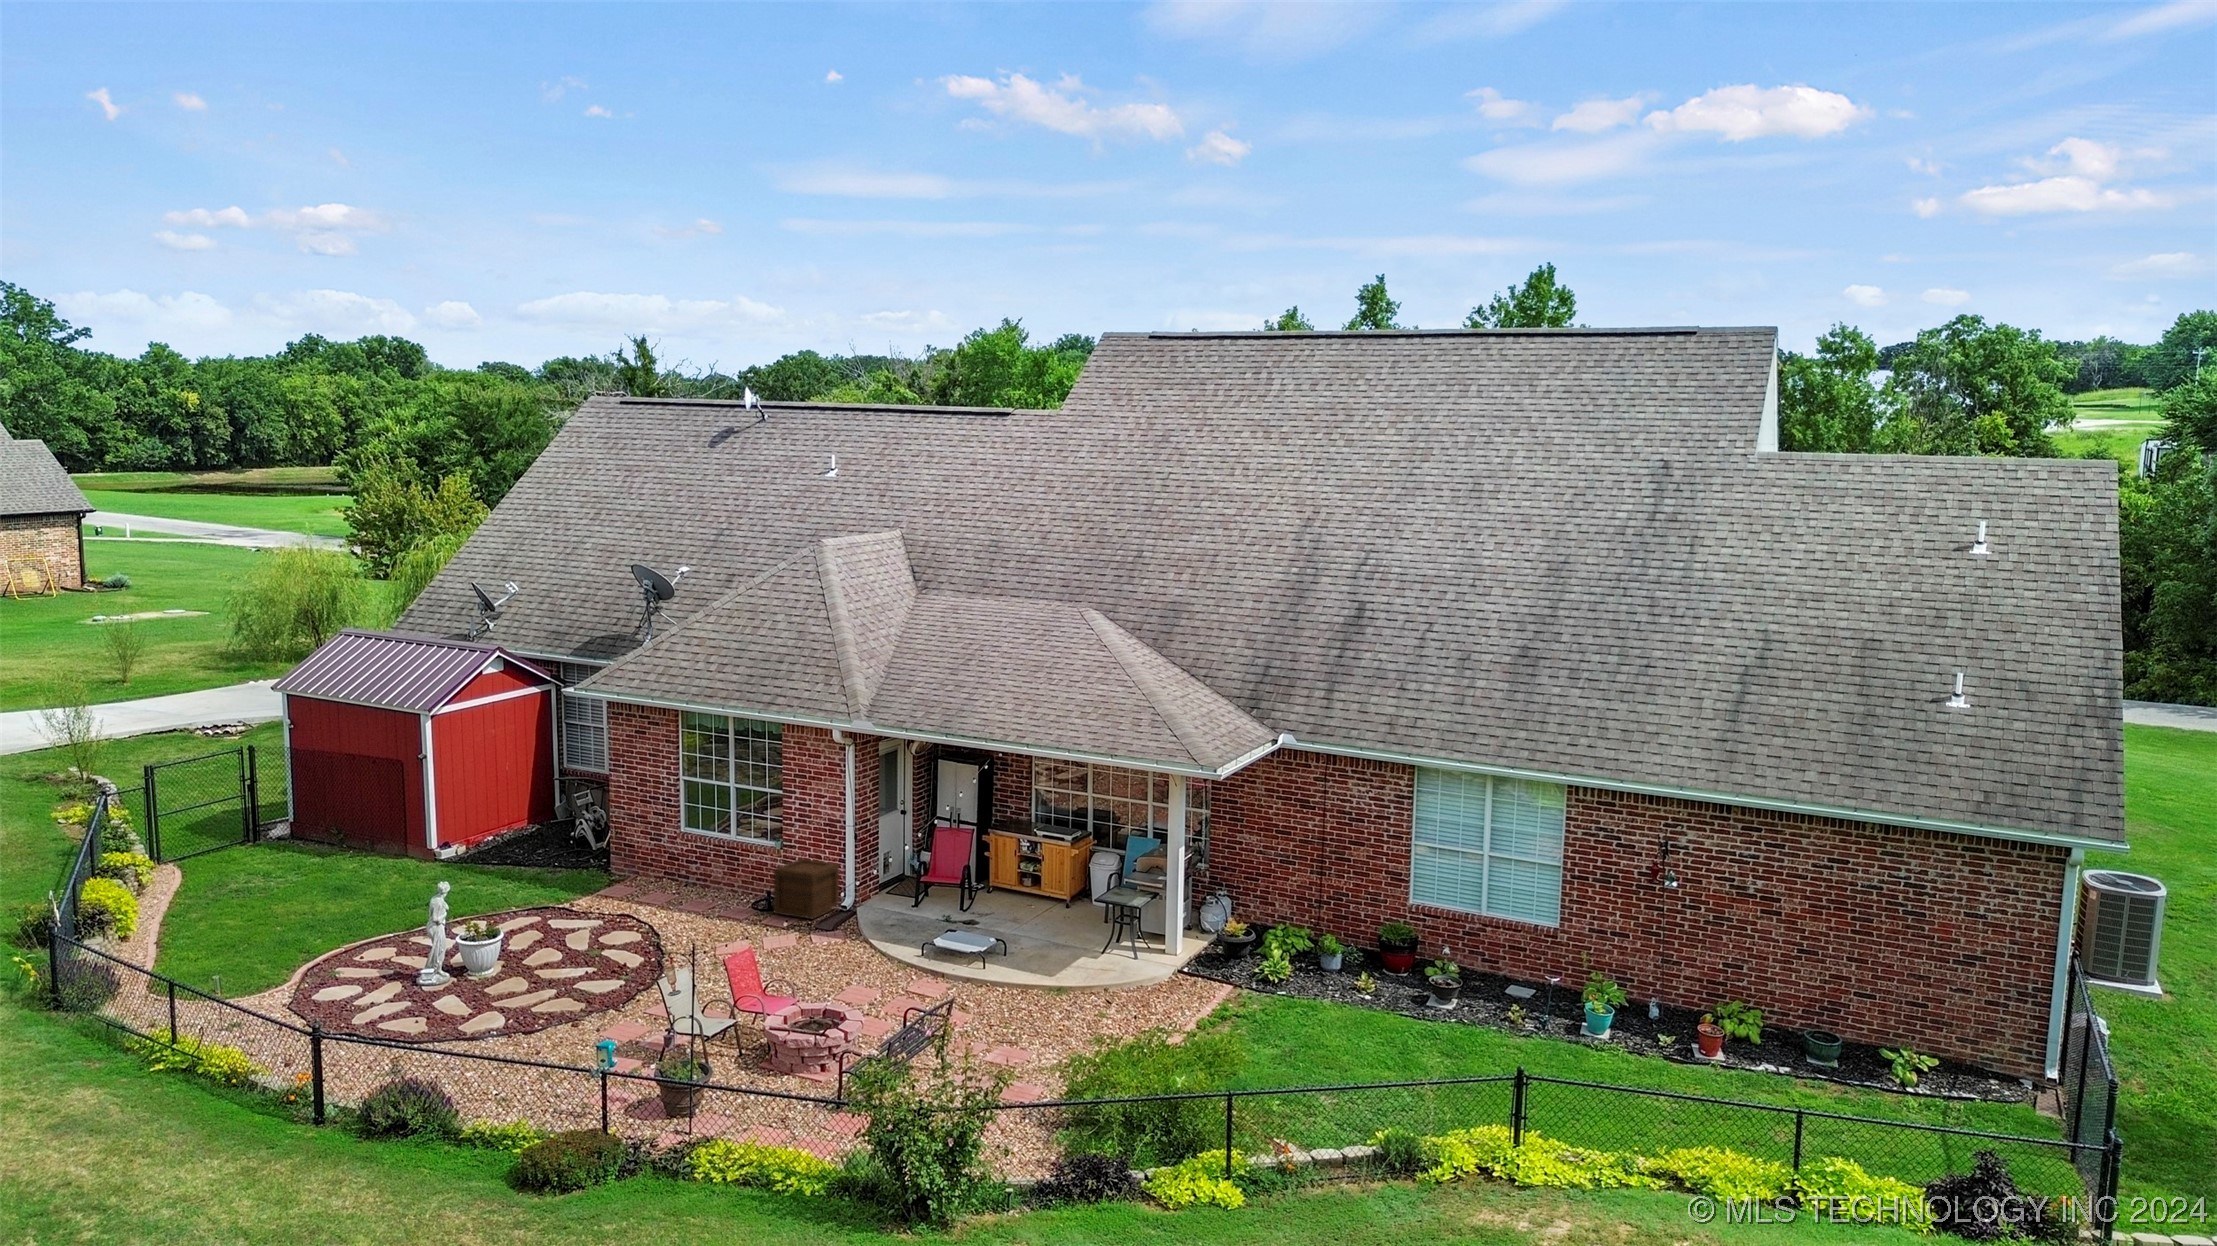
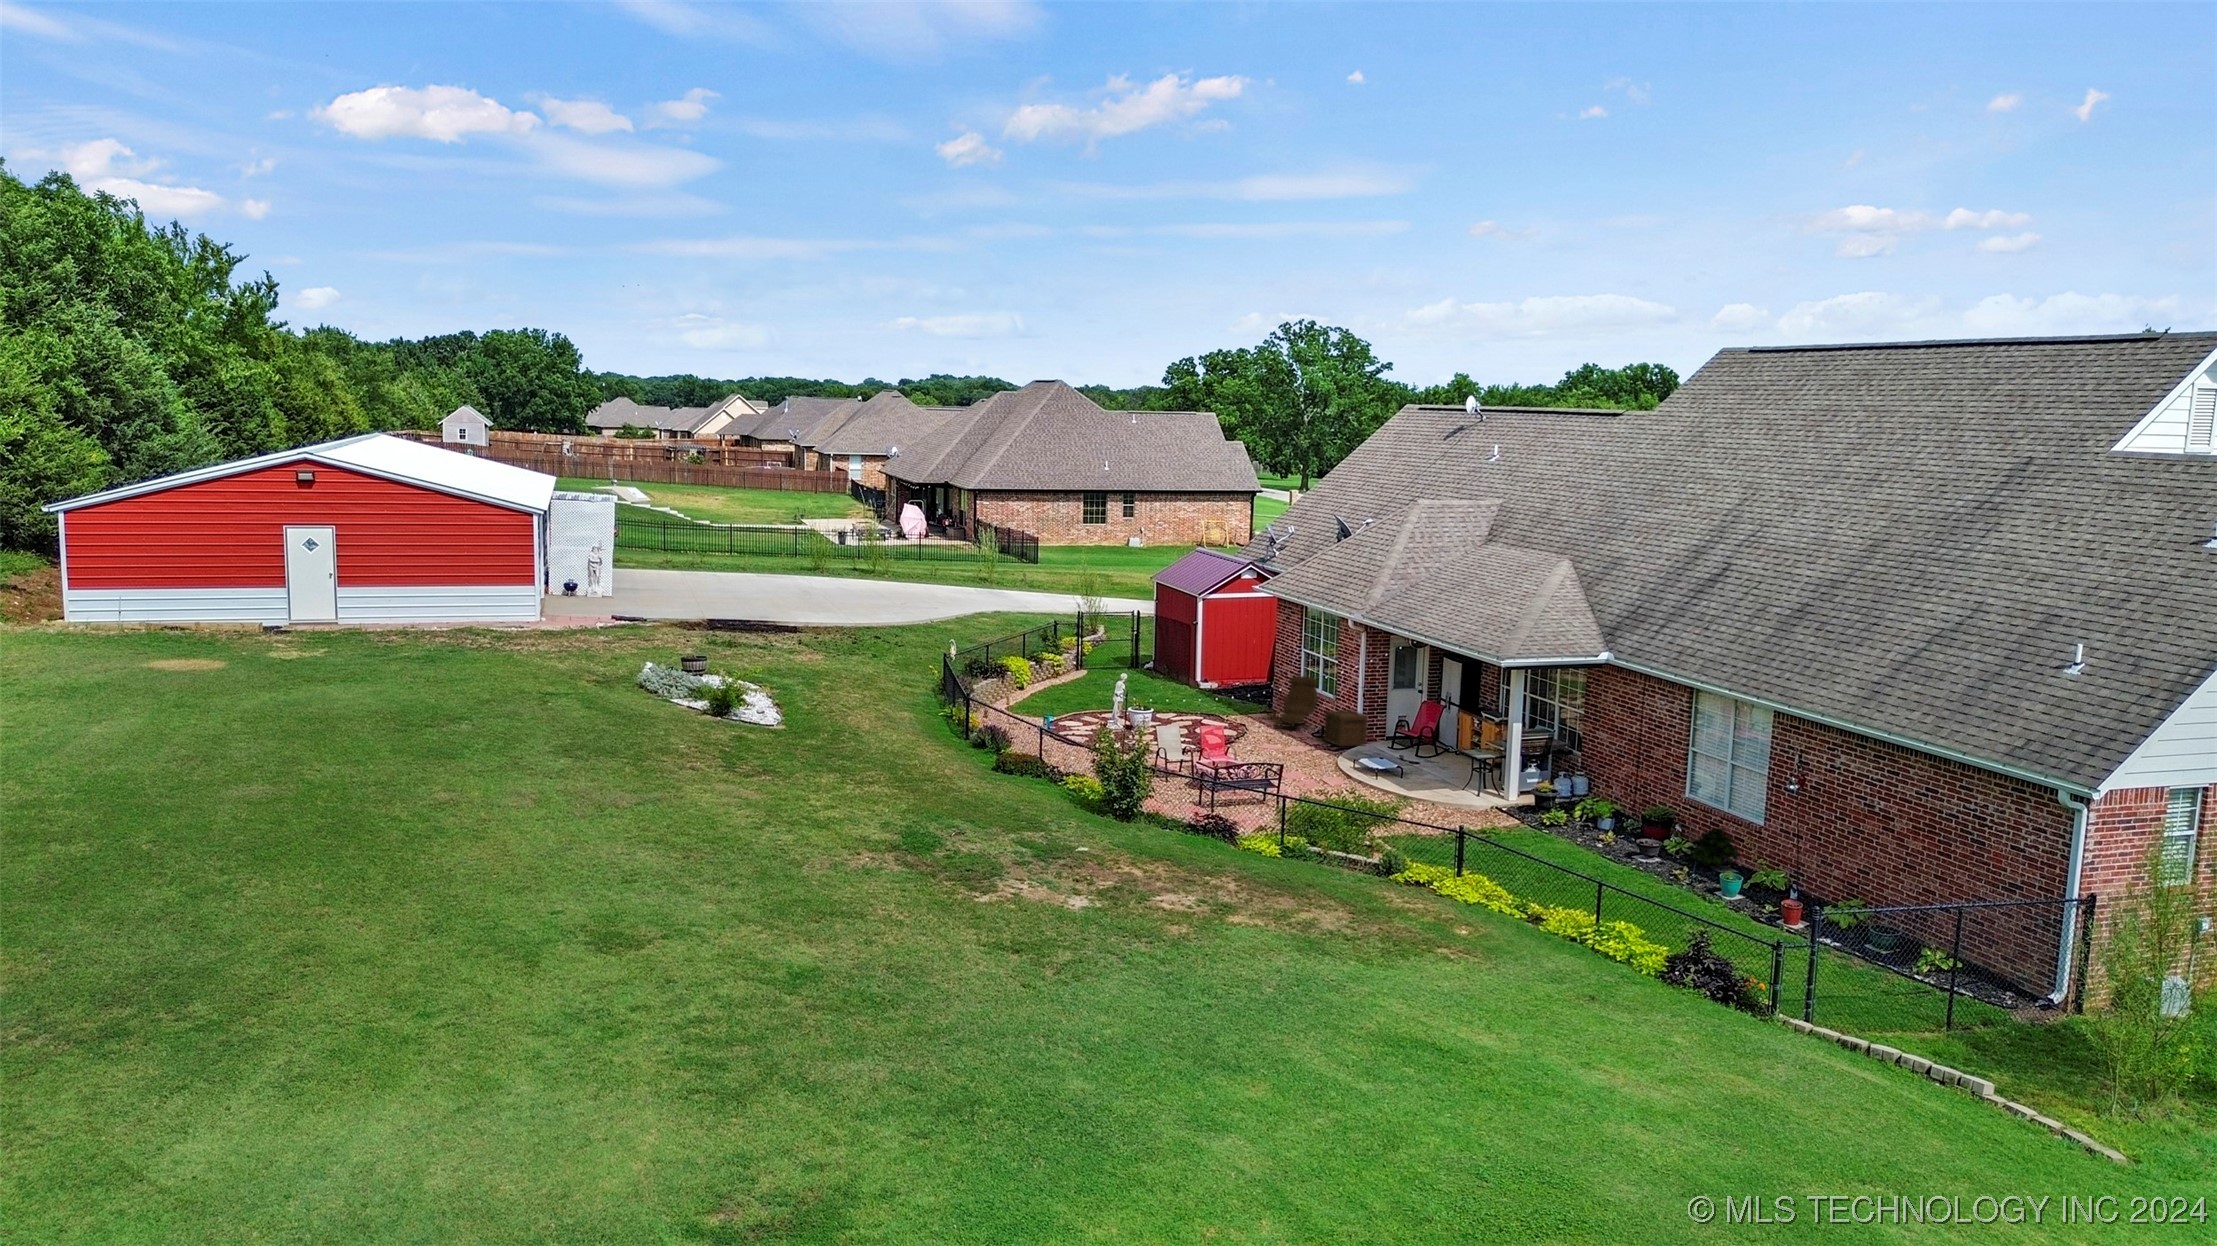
lounge chair: none [661,817,722,907] -> present [1281,676,1319,727]
potted plant: none [1477,945,1540,1001] -> present [1691,828,1741,867]

